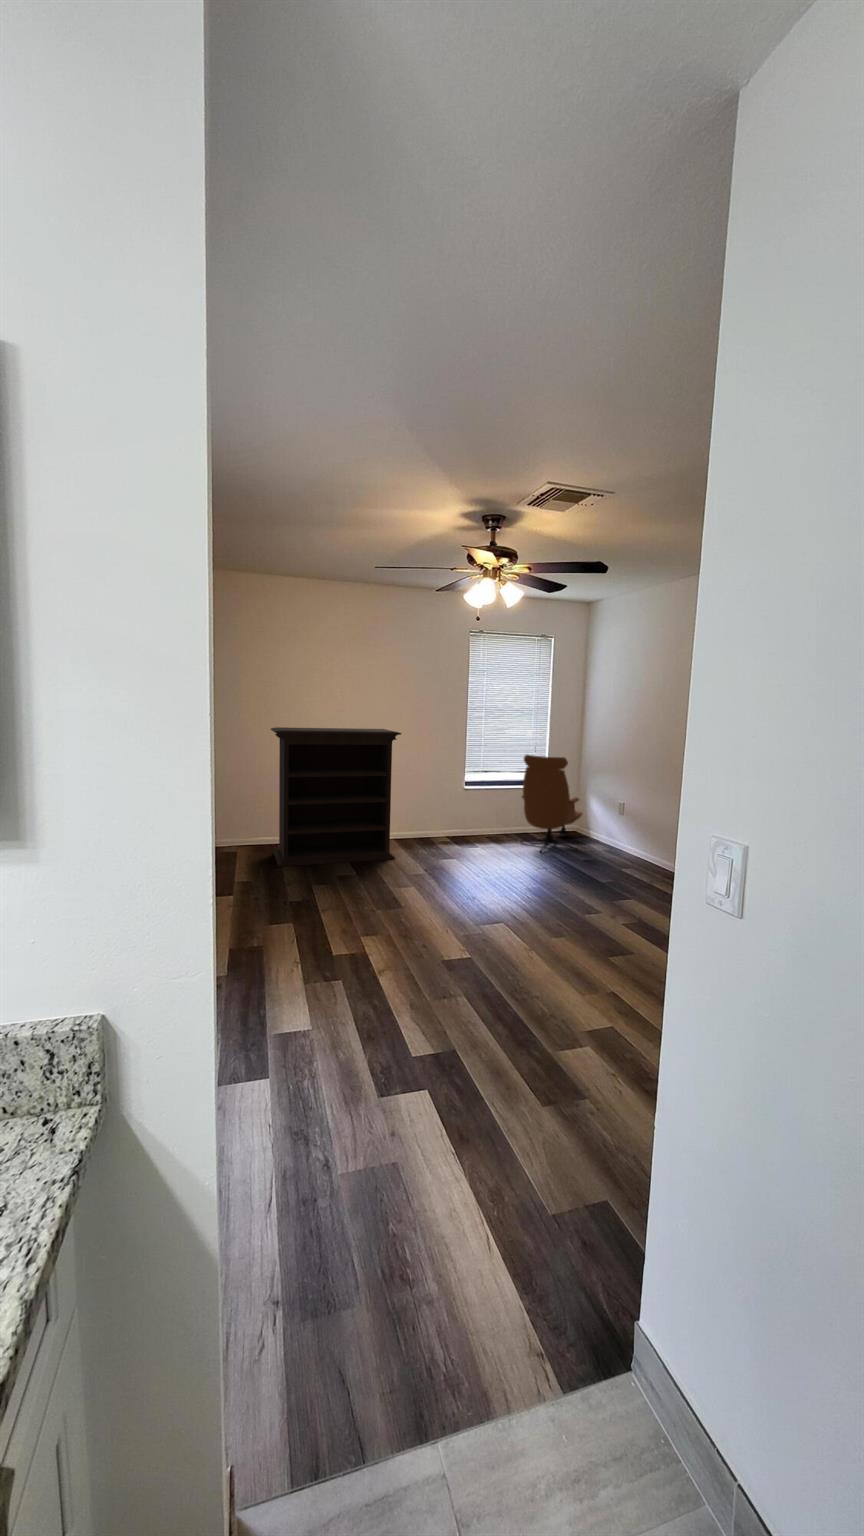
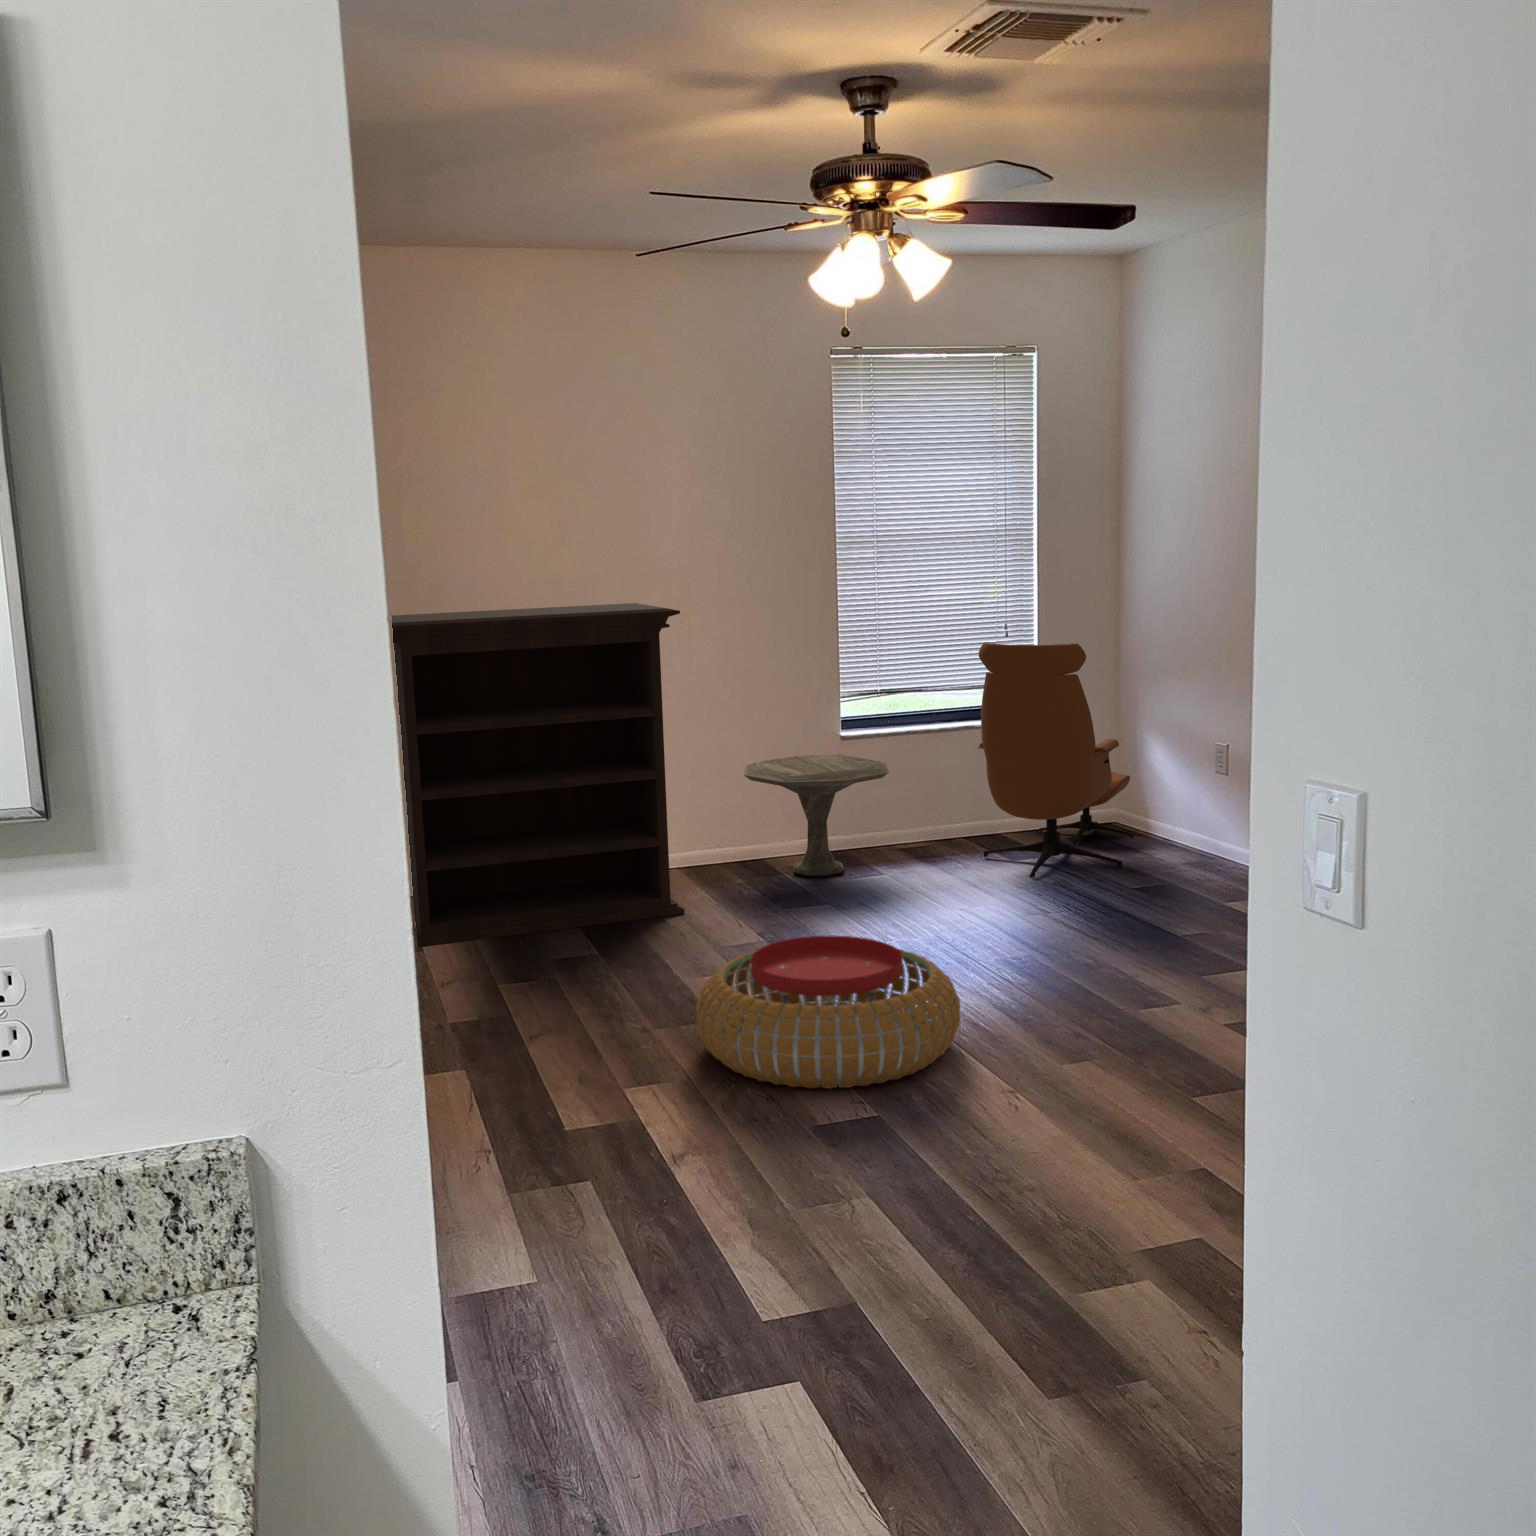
side table: none [423,796,484,847] -> present [744,754,889,876]
pouf: none [395,875,509,943] -> present [696,936,960,1089]

